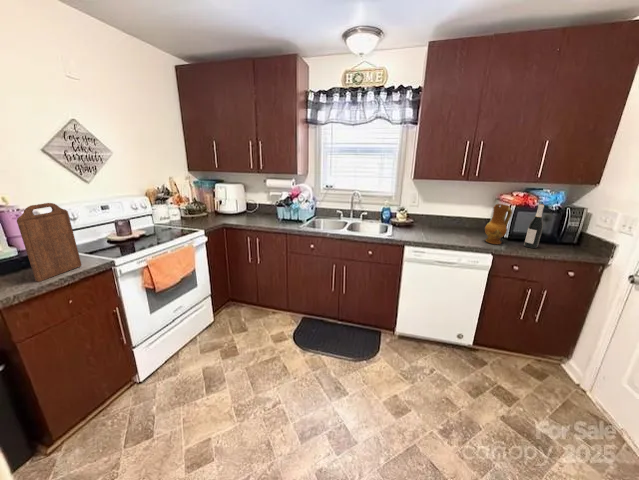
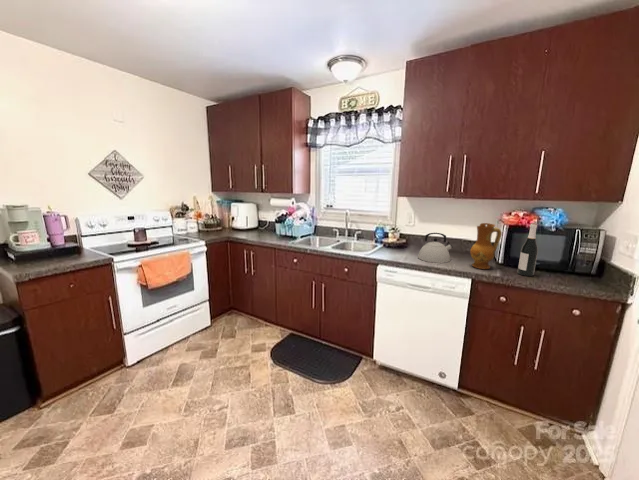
cutting board: present [17,203,81,282] -> none [35,208,85,267]
kettle: none [435,213,466,241] -> present [418,233,453,263]

